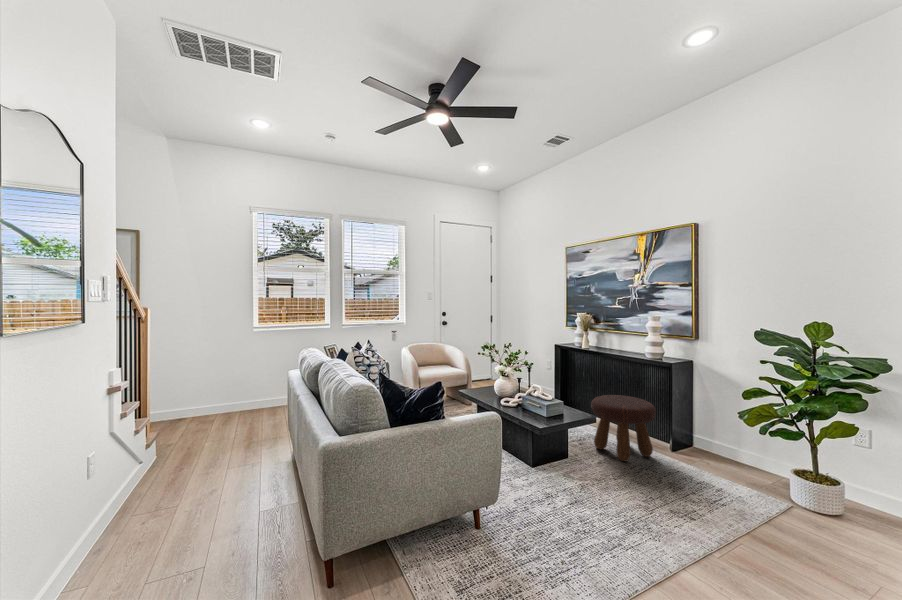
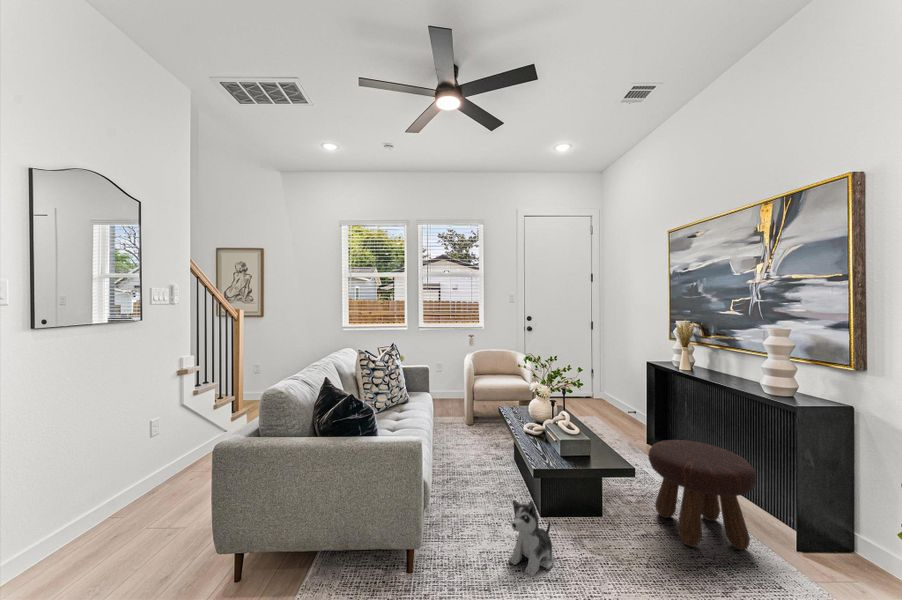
plush toy: none [533,448,564,501] -> present [509,500,553,576]

